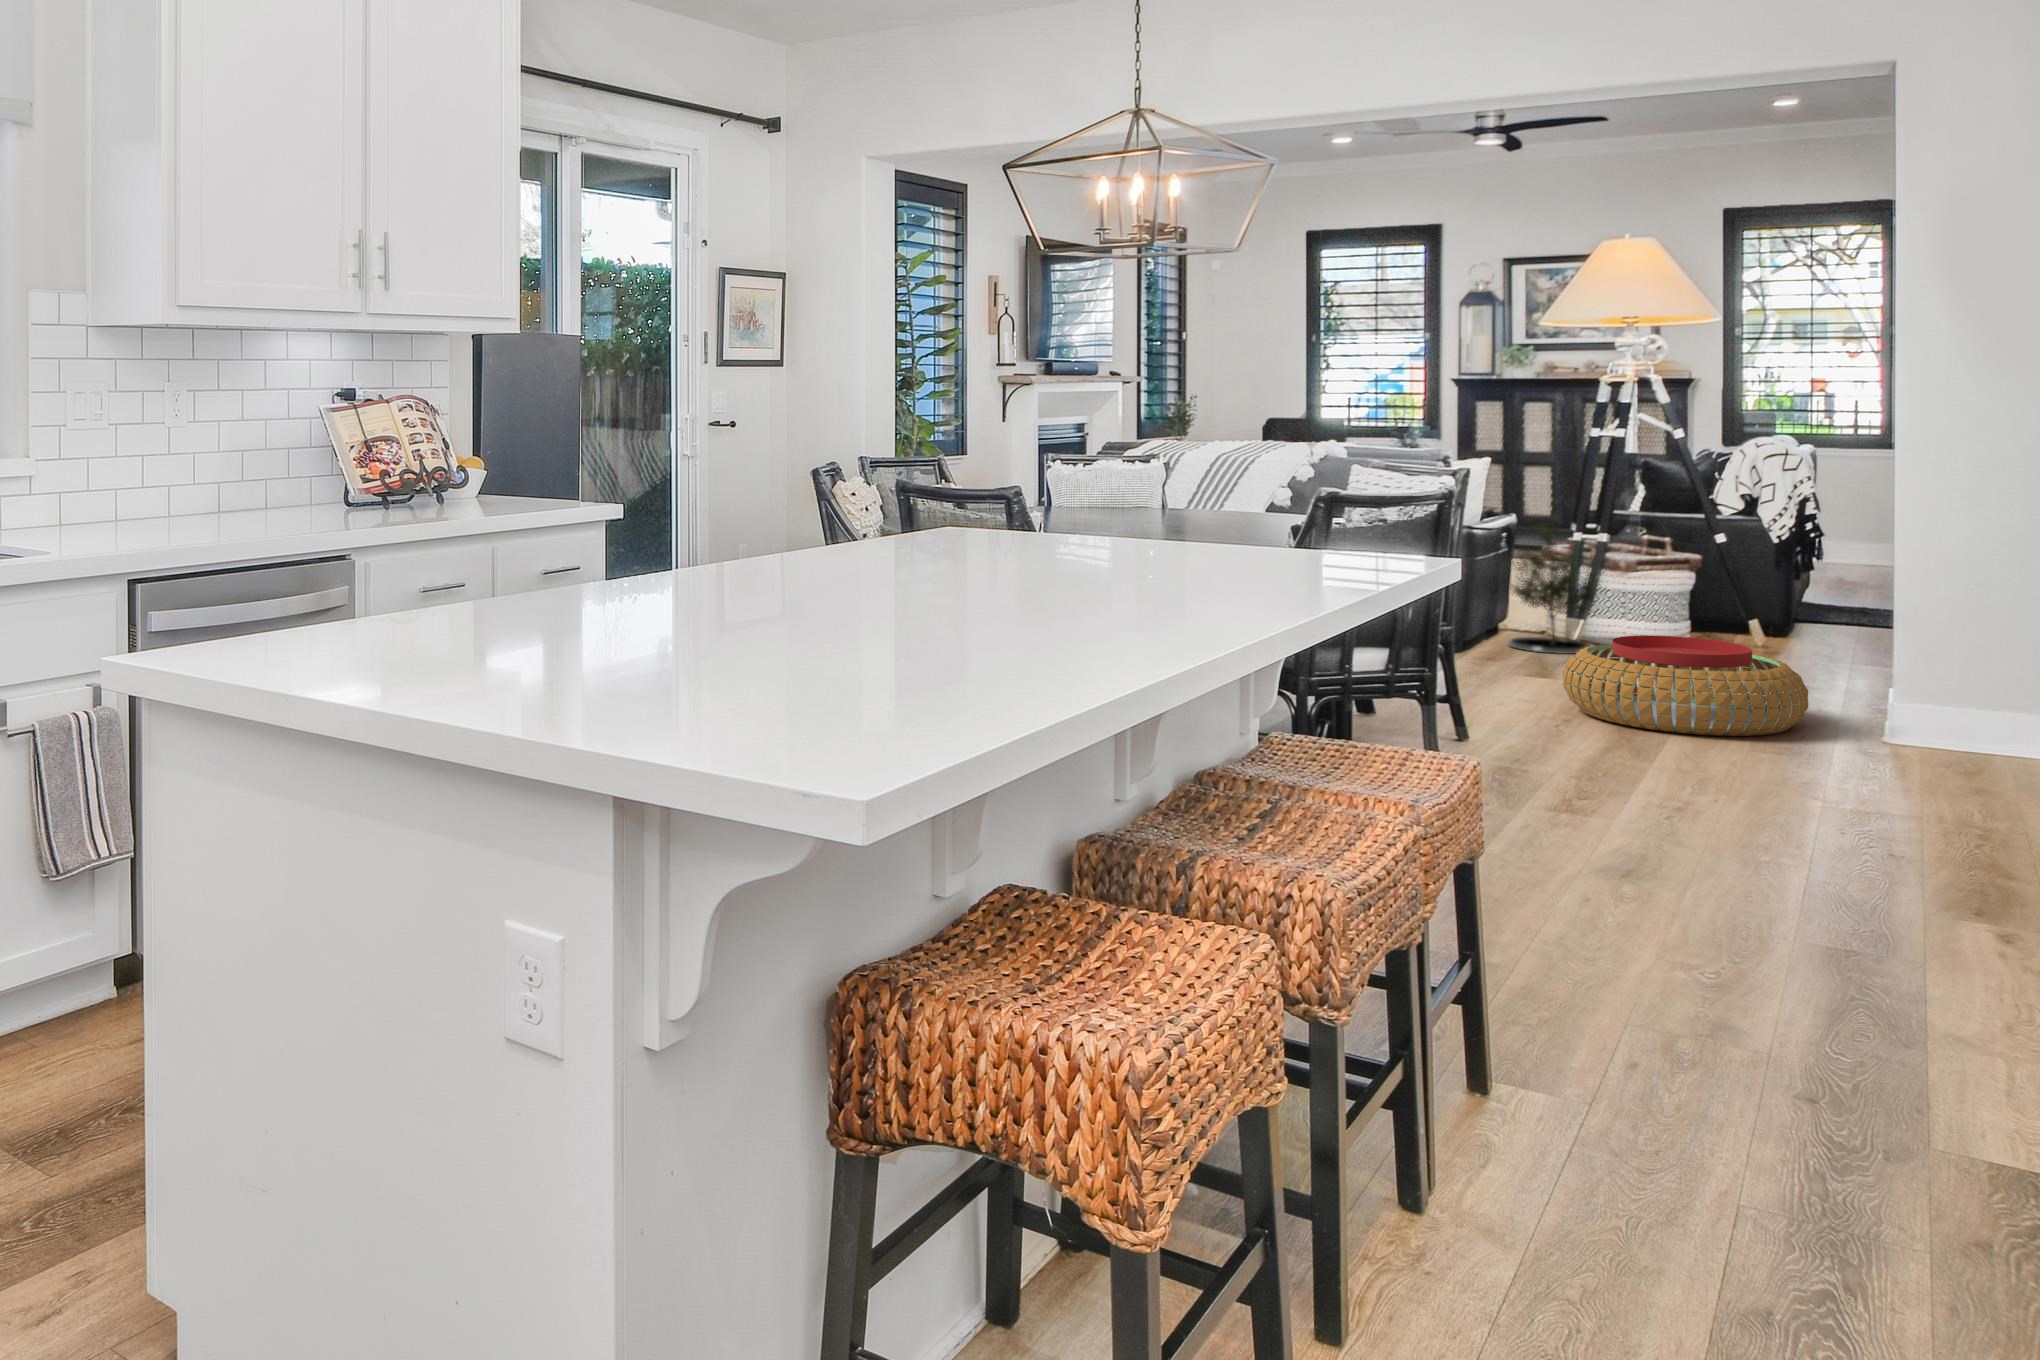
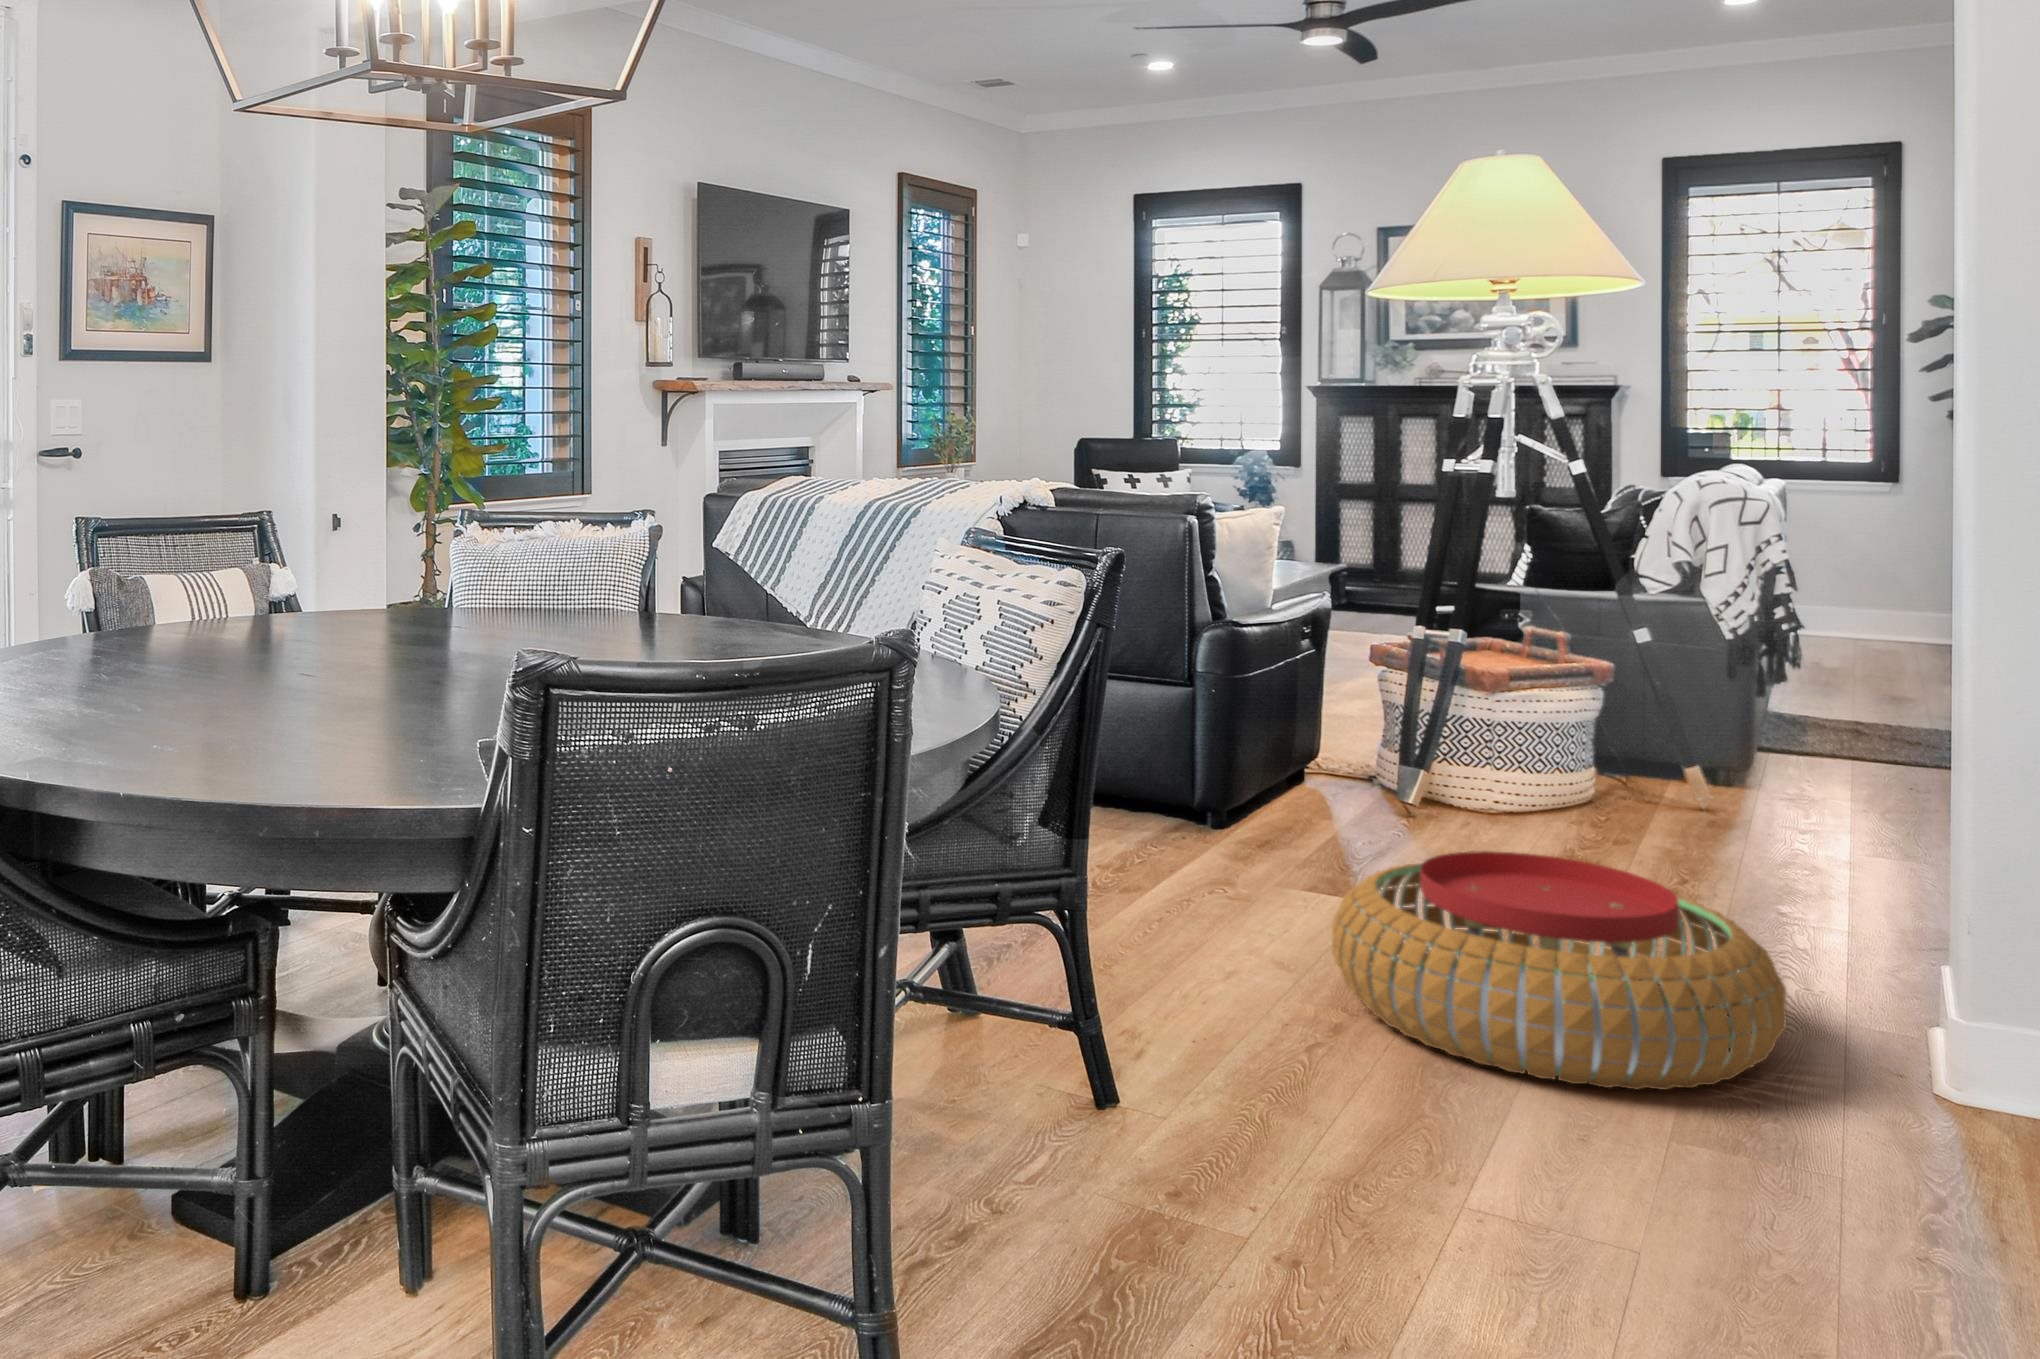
potted tree: present [1507,515,1605,654] -> none [1291,595,1461,832]

